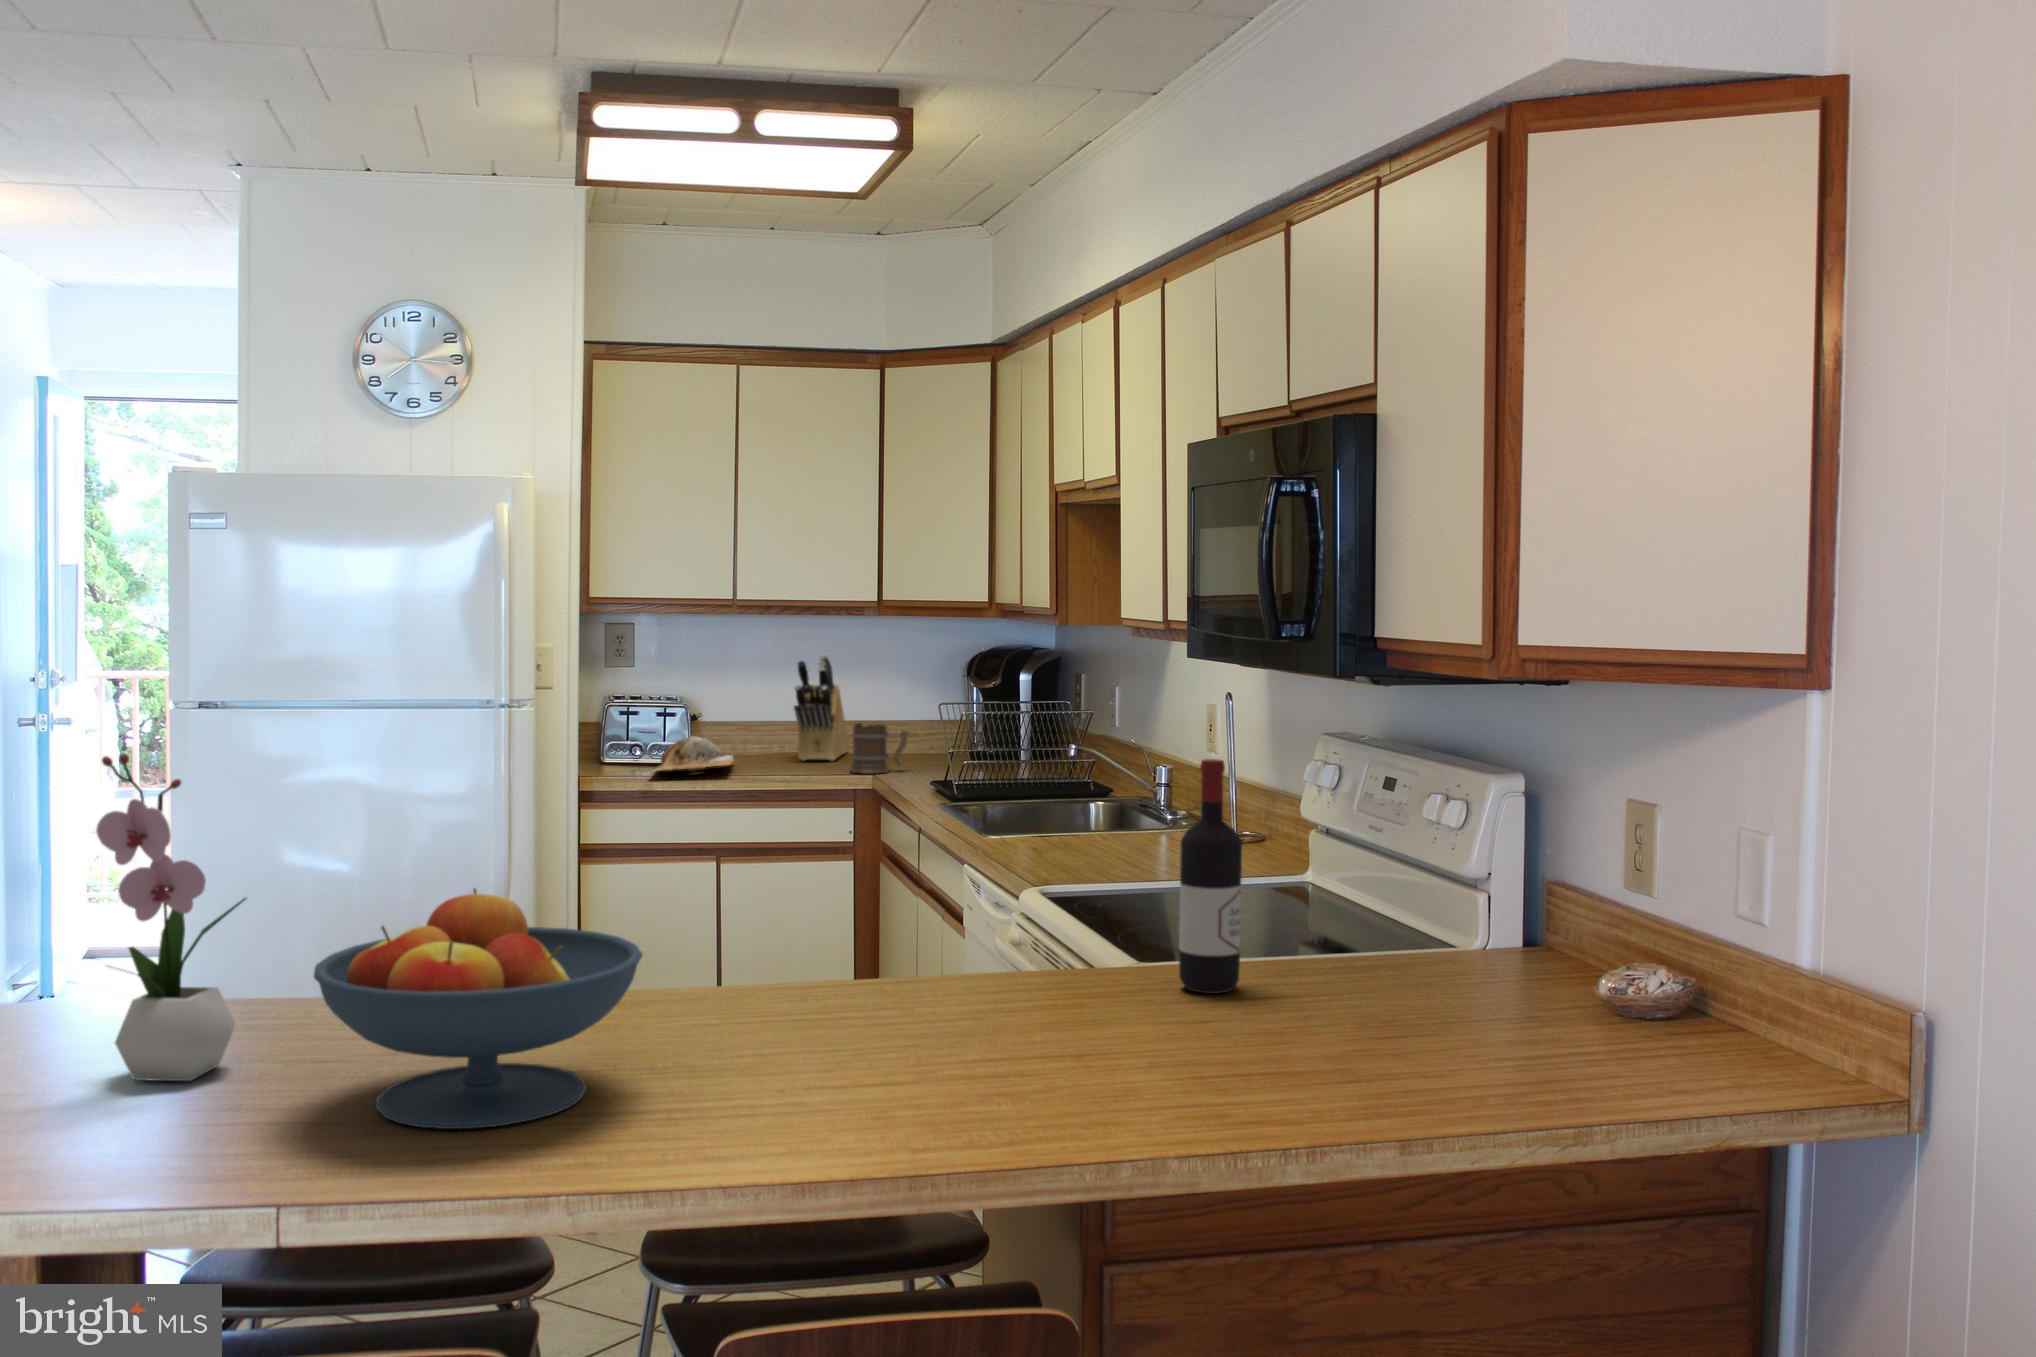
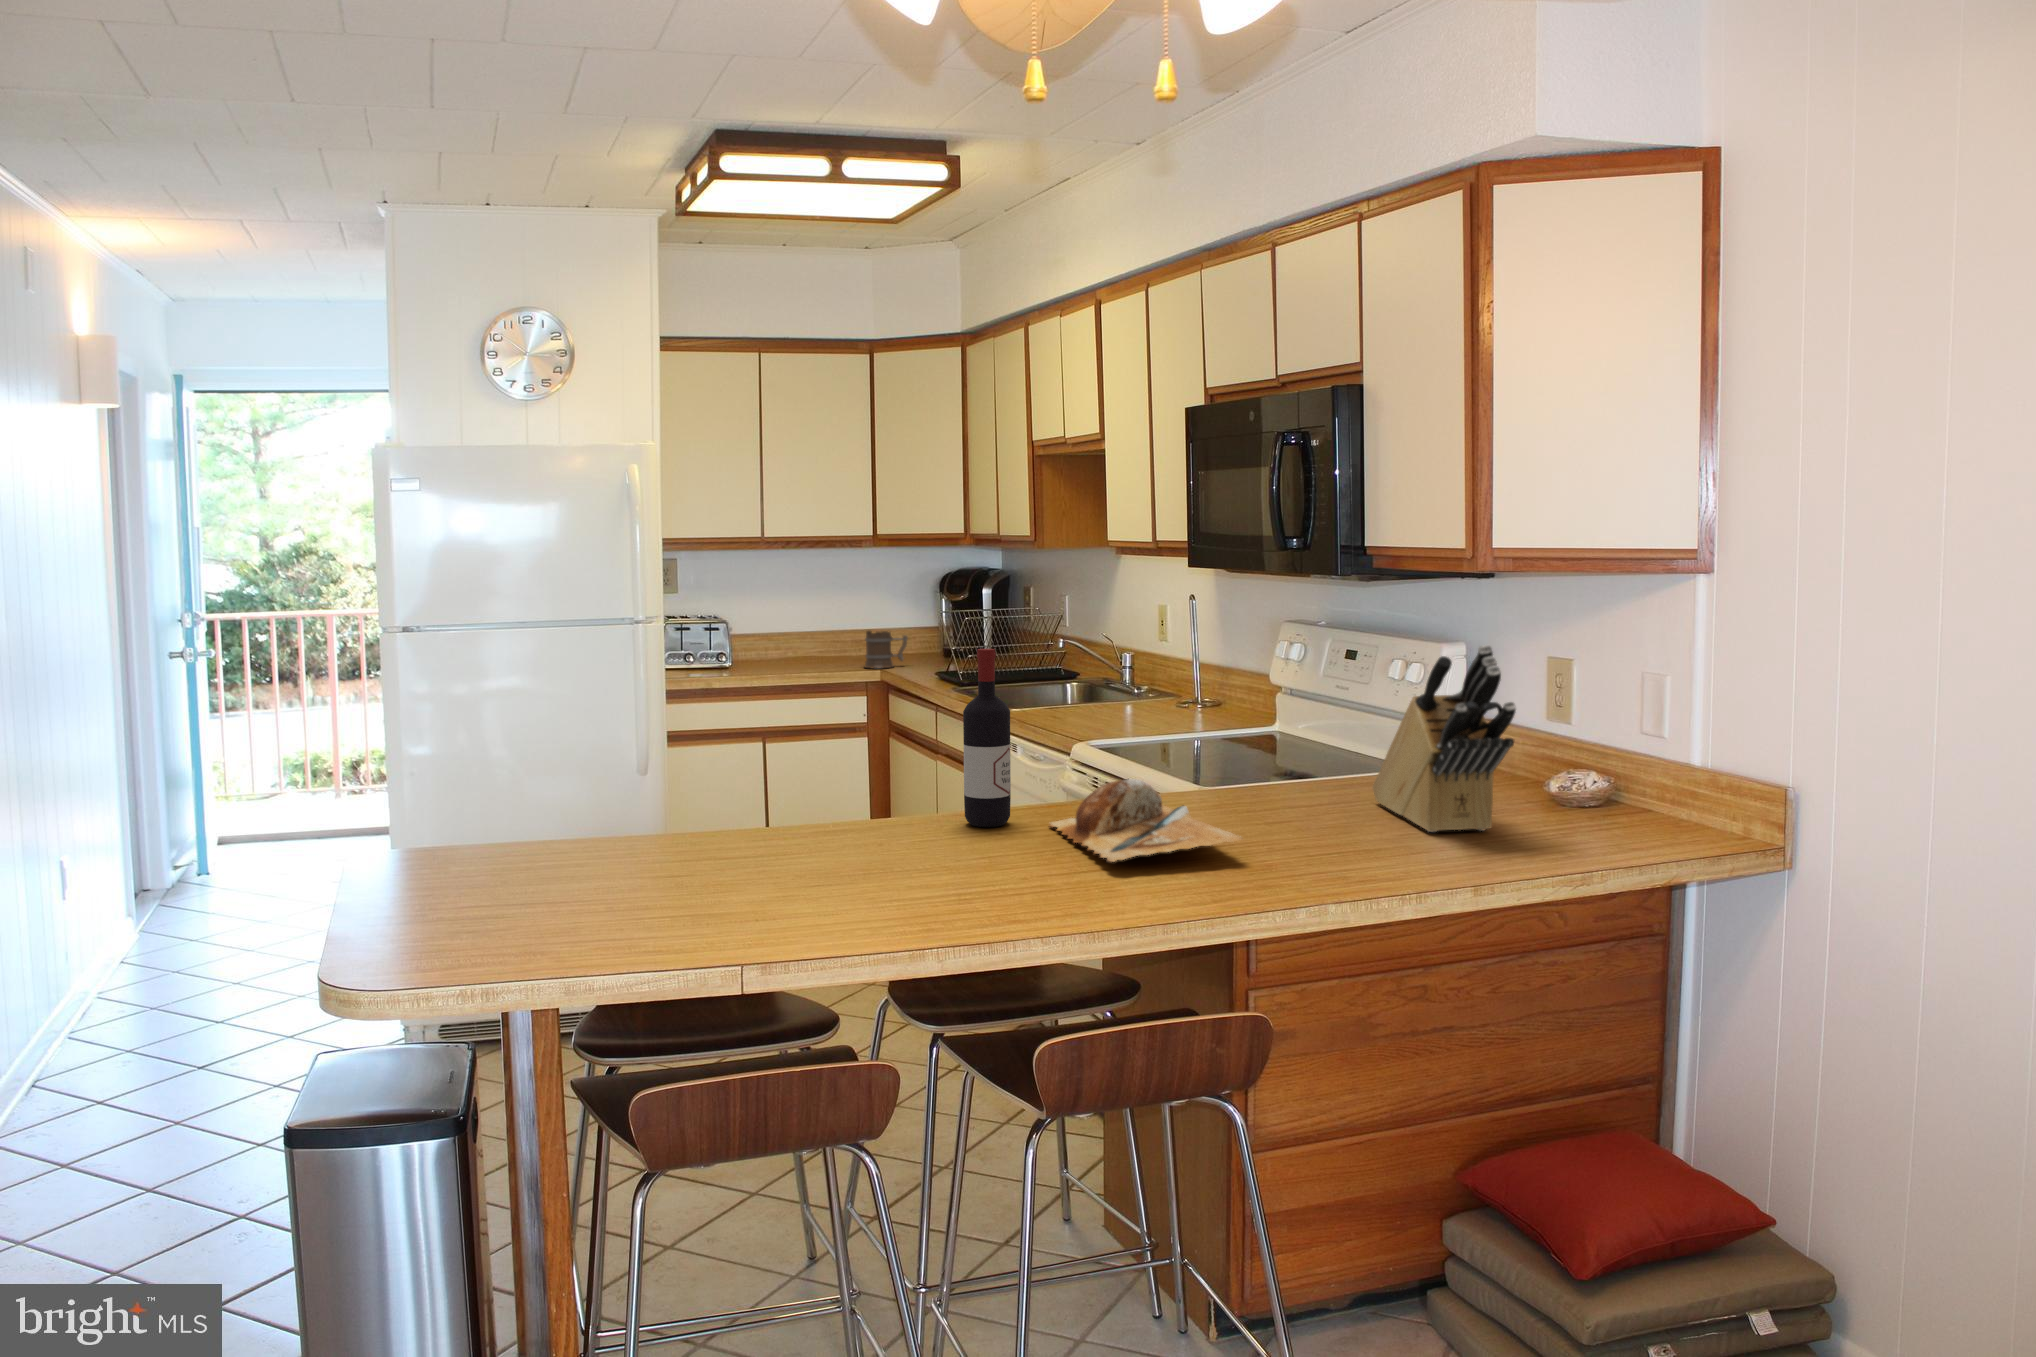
knife block: present [794,655,849,761] -> present [1373,645,1516,832]
chopping board: present [655,736,733,772] -> present [1050,779,1242,862]
flower arrangement: present [96,754,246,1081] -> none [524,646,621,893]
wine bottle: present [1179,759,1242,994] -> present [963,649,1011,827]
fruit bowl: present [314,888,642,1129] -> none [712,740,945,912]

